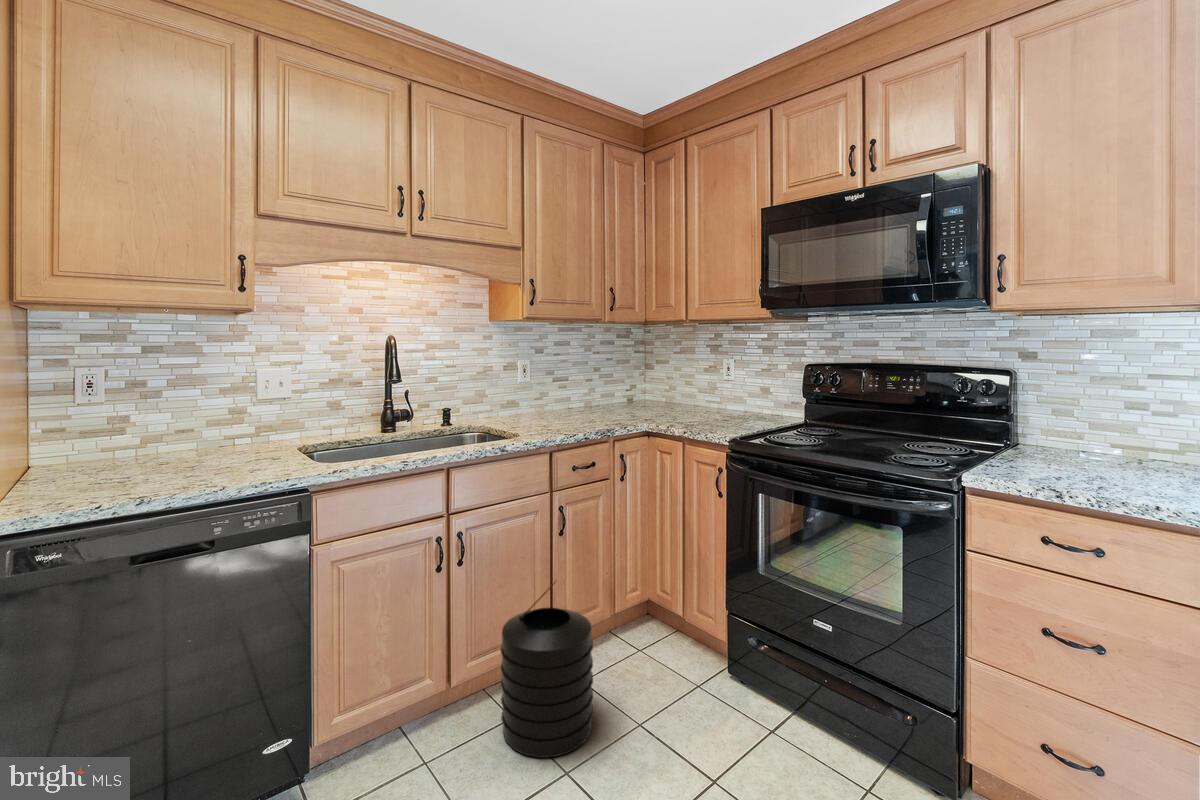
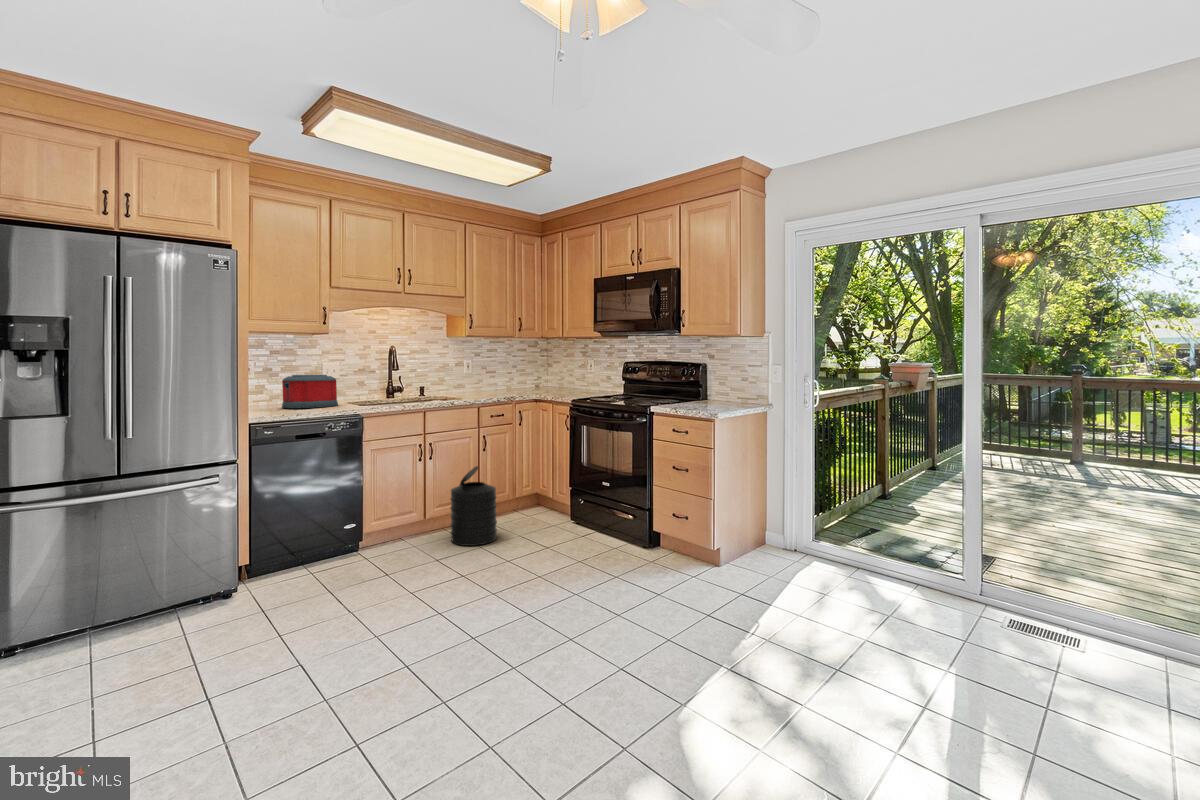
toaster: none [129,398,267,480] -> present [282,375,338,408]

